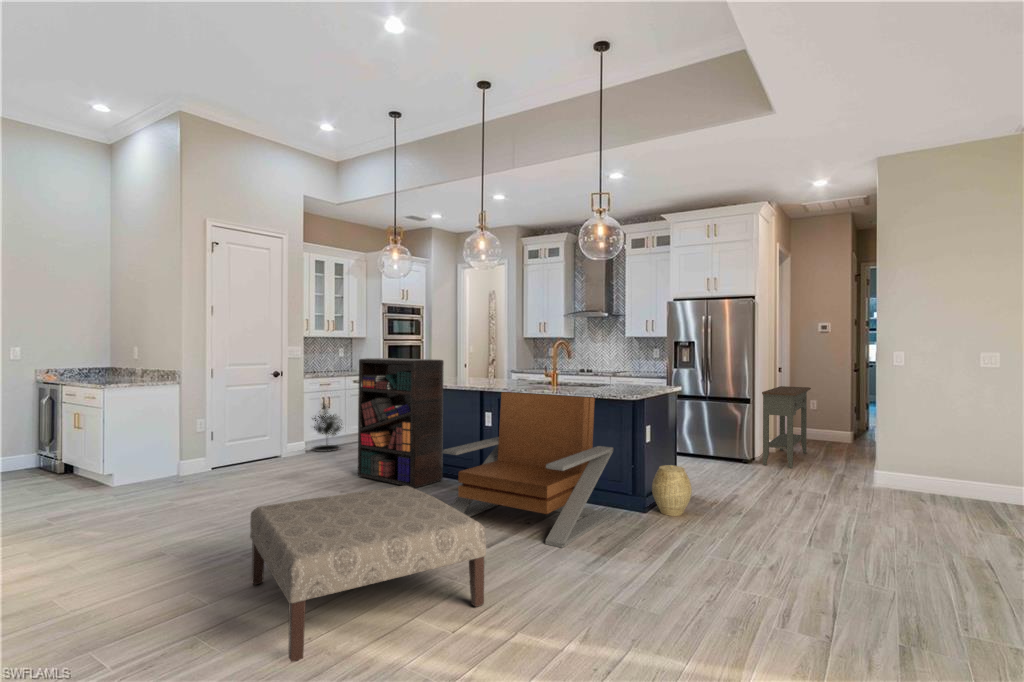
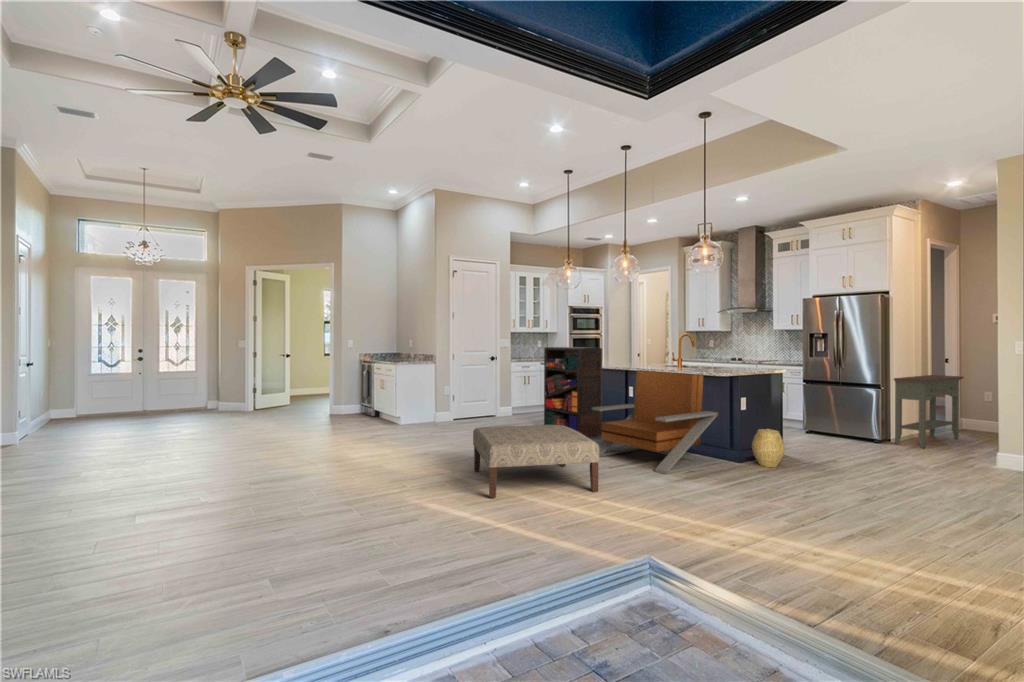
potted tree: present [312,404,342,452] -> none [516,376,540,414]

